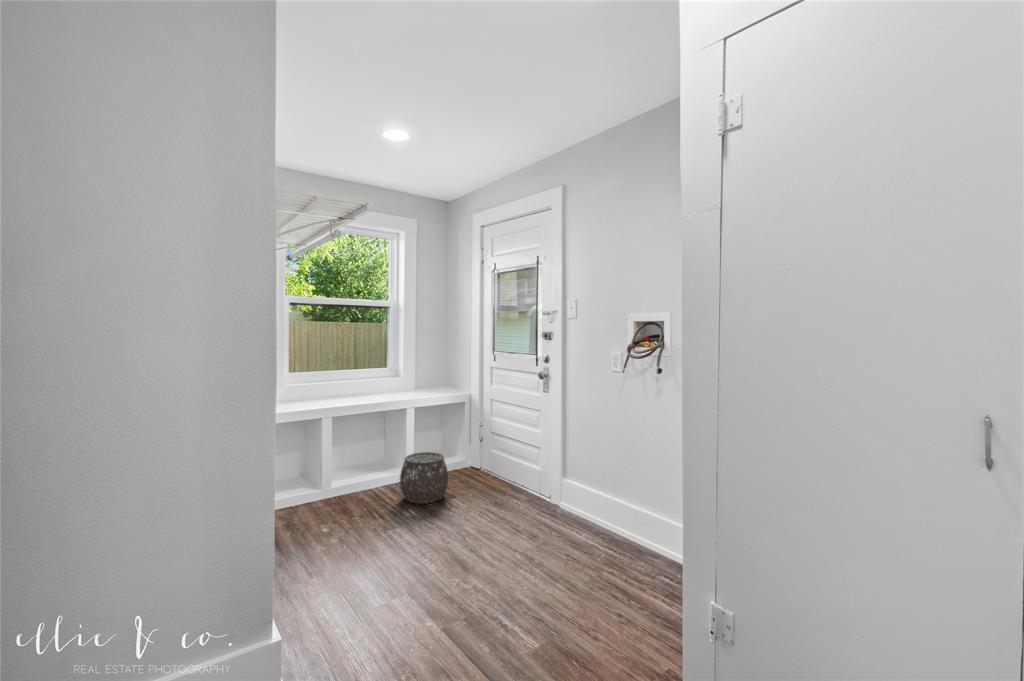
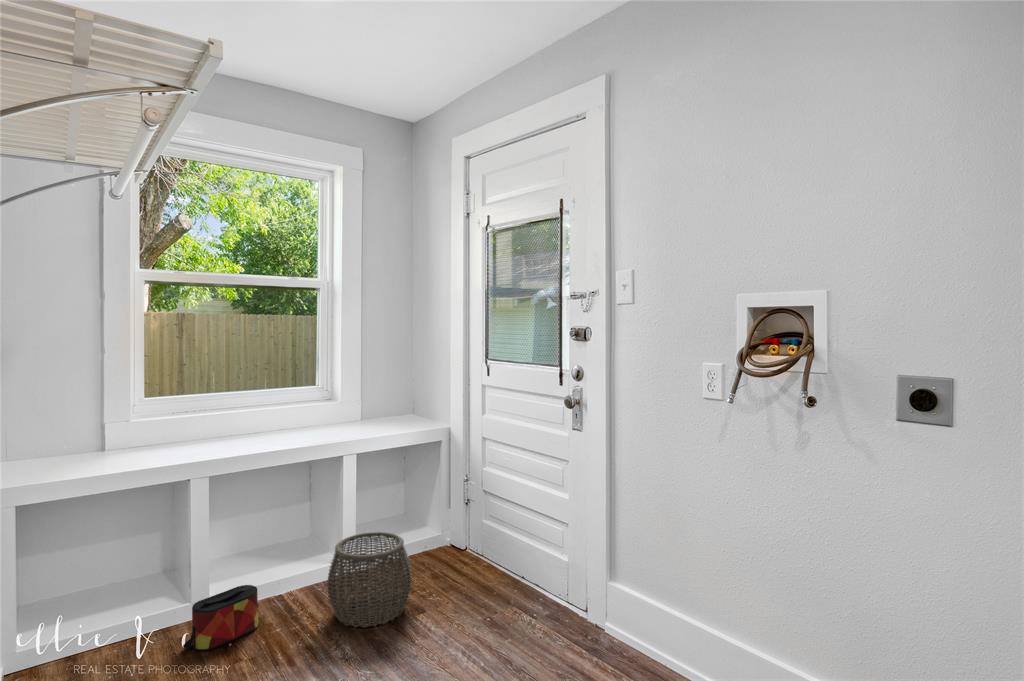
bag: none [320,480,360,513] -> present [183,585,258,651]

